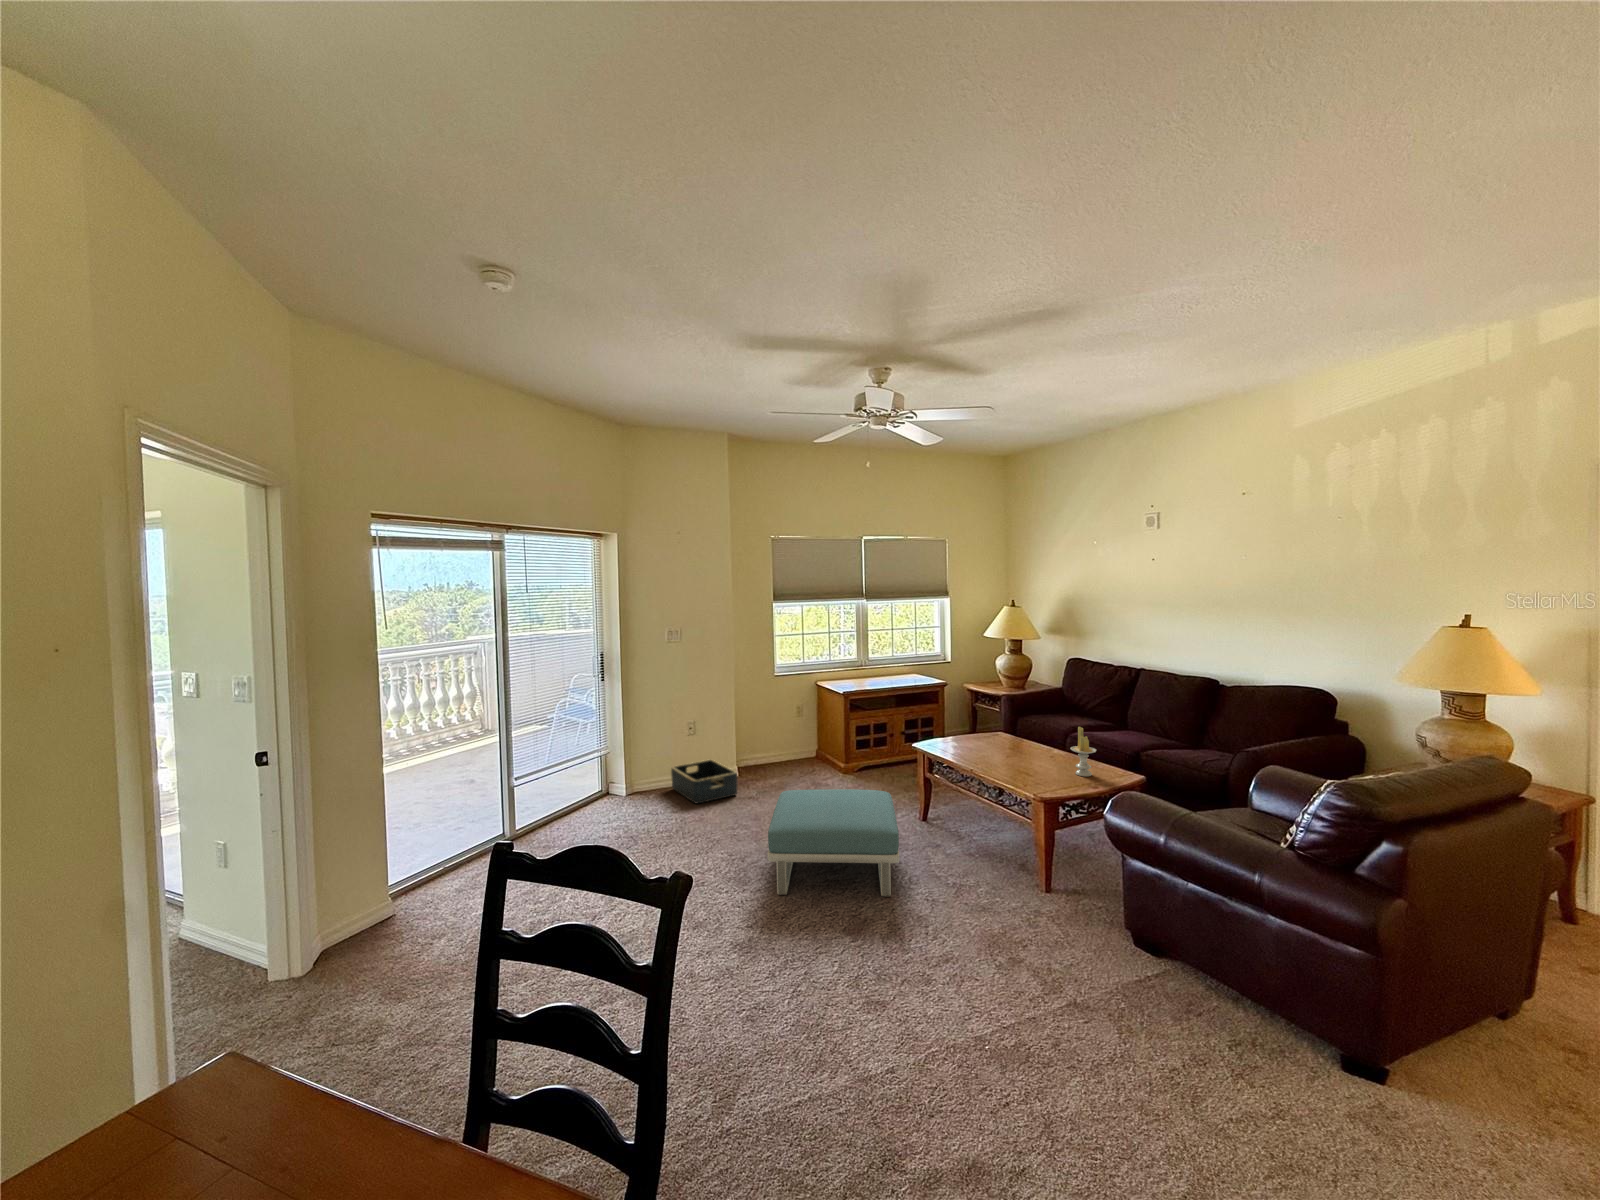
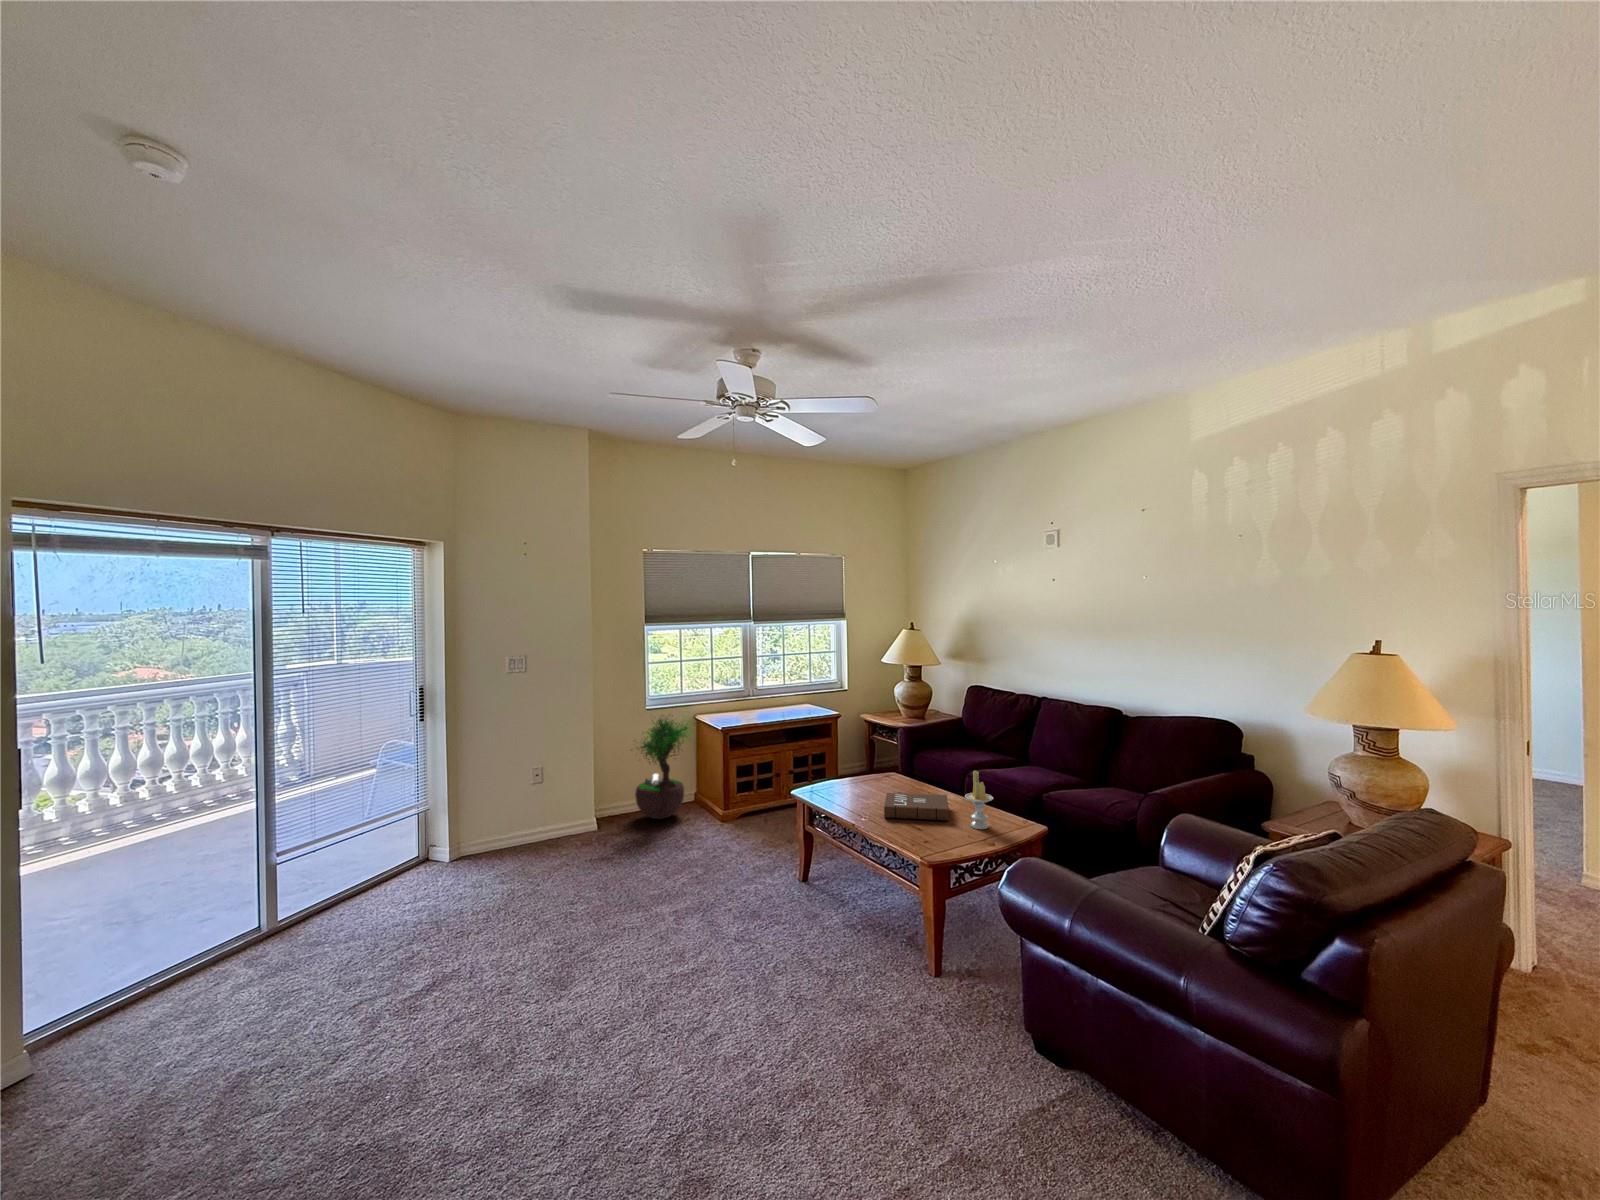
potted tree: none [765,674,819,770] -> present [635,714,691,819]
book: none [998,746,1055,769] -> present [884,793,949,820]
basket: present [671,760,738,803] -> none [512,811,591,869]
footstool: present [767,789,900,896] -> none [591,852,761,1001]

